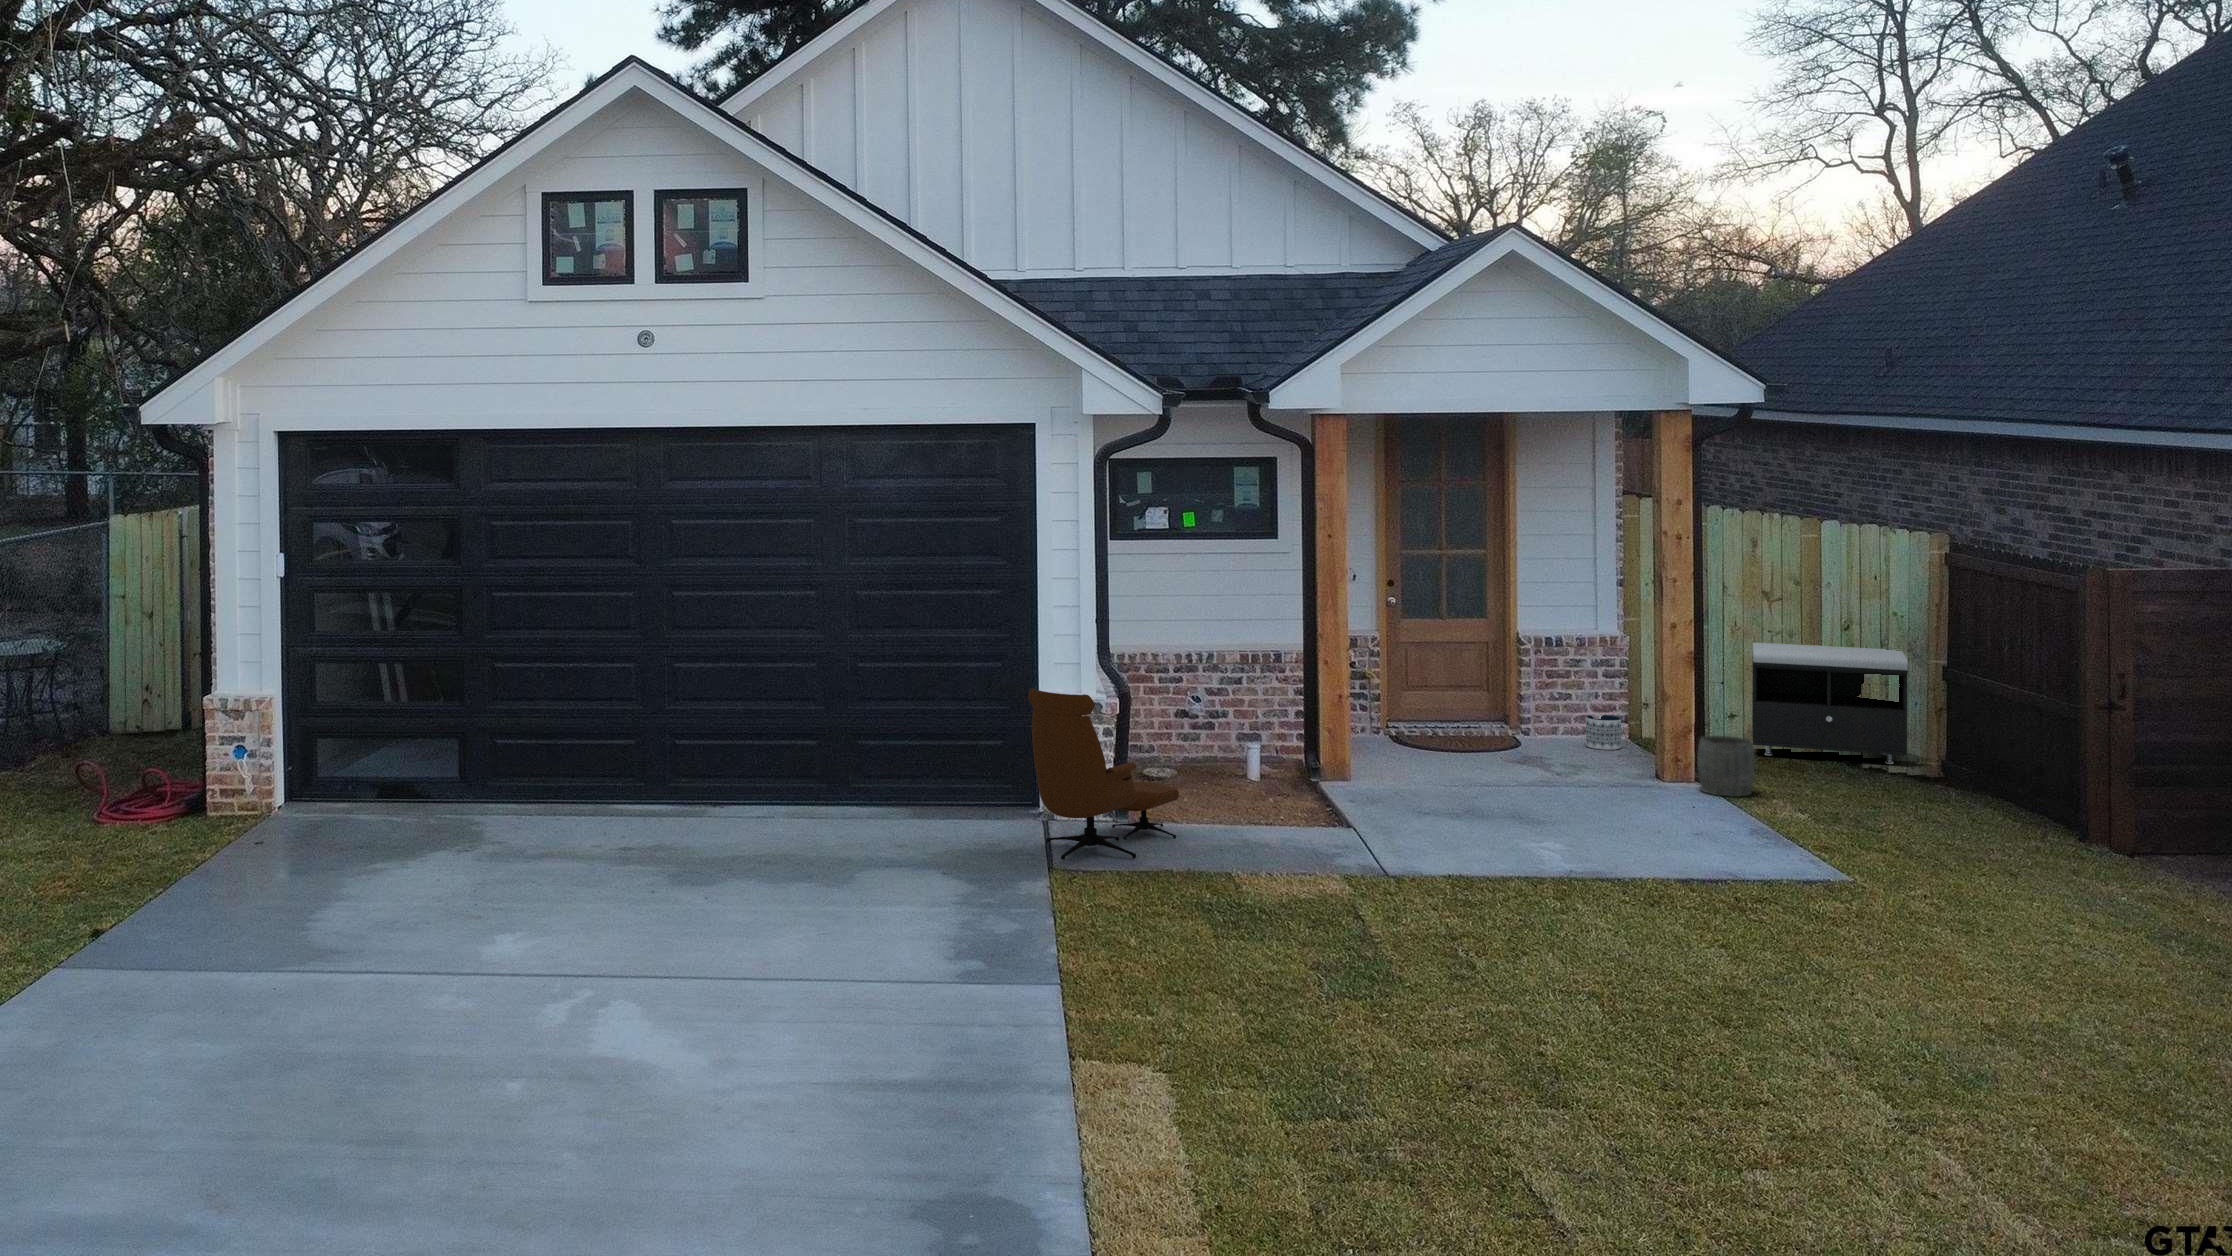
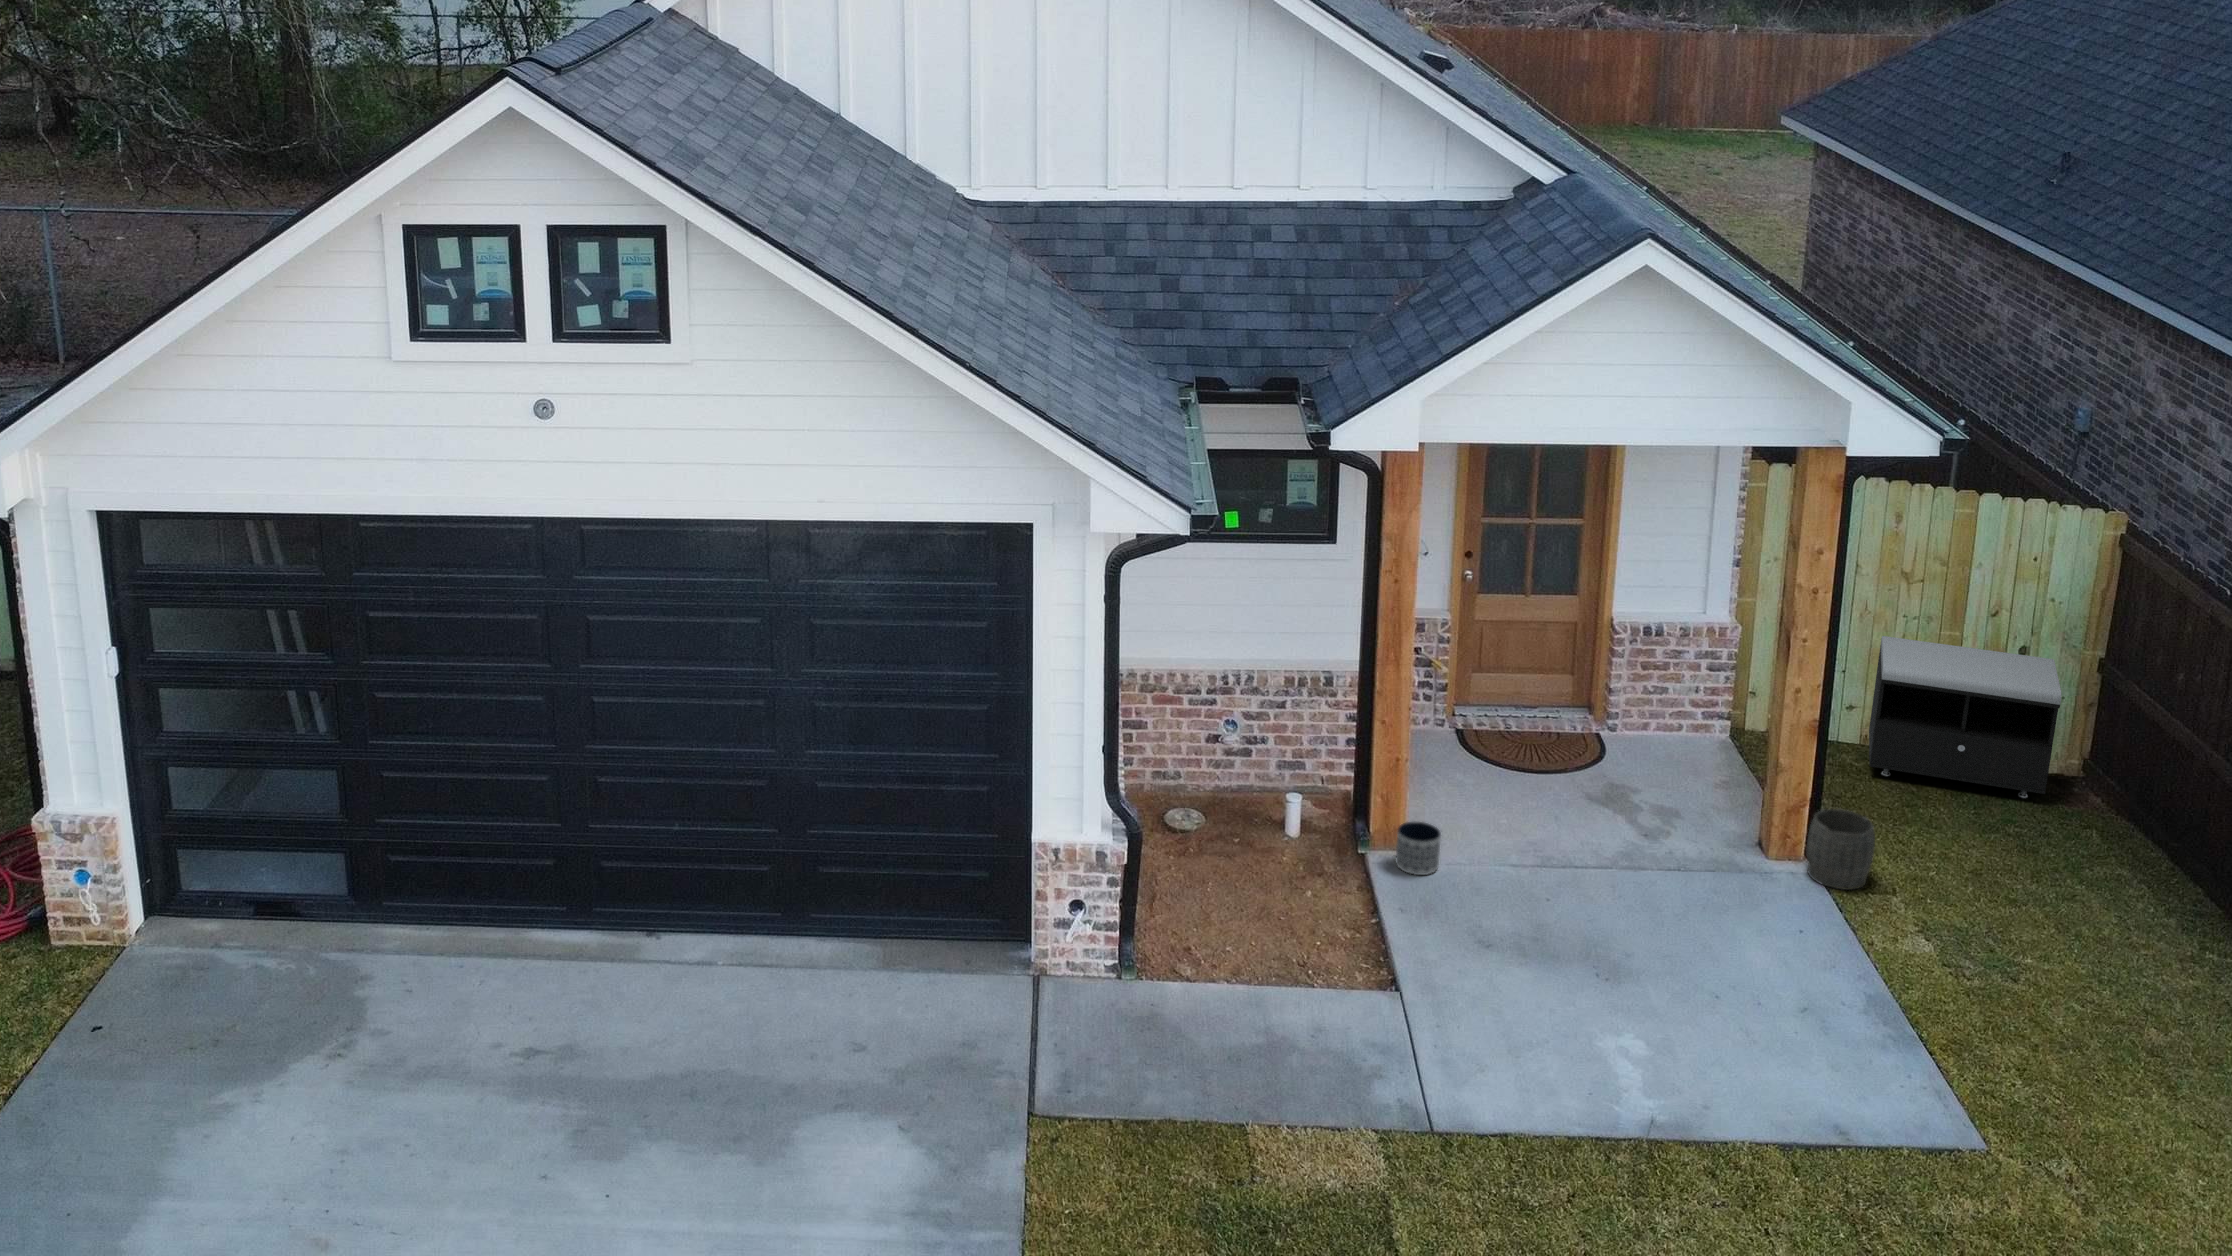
lounge chair: present [1028,688,1179,860] -> none [1018,888,1200,1079]
planter: present [1586,715,1621,750] -> present [1396,821,1441,875]

